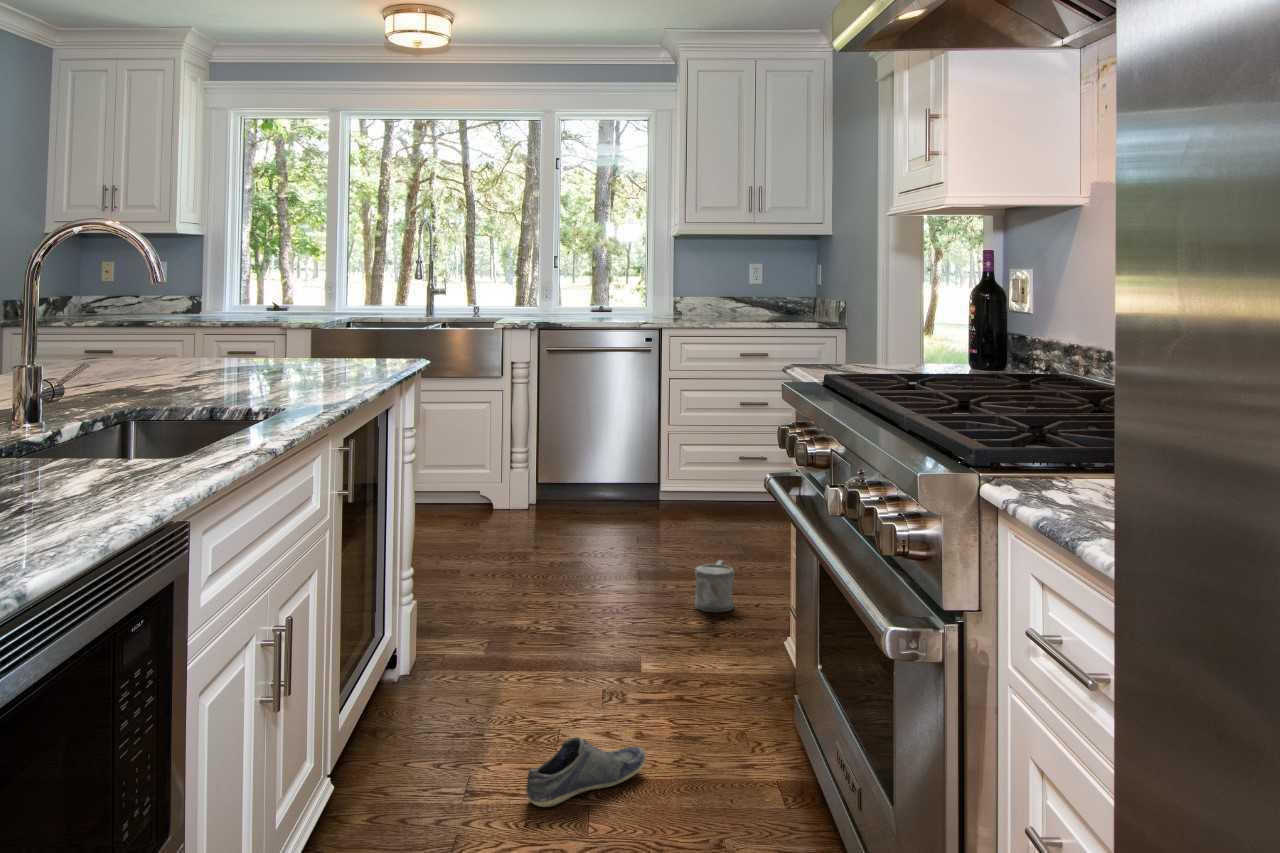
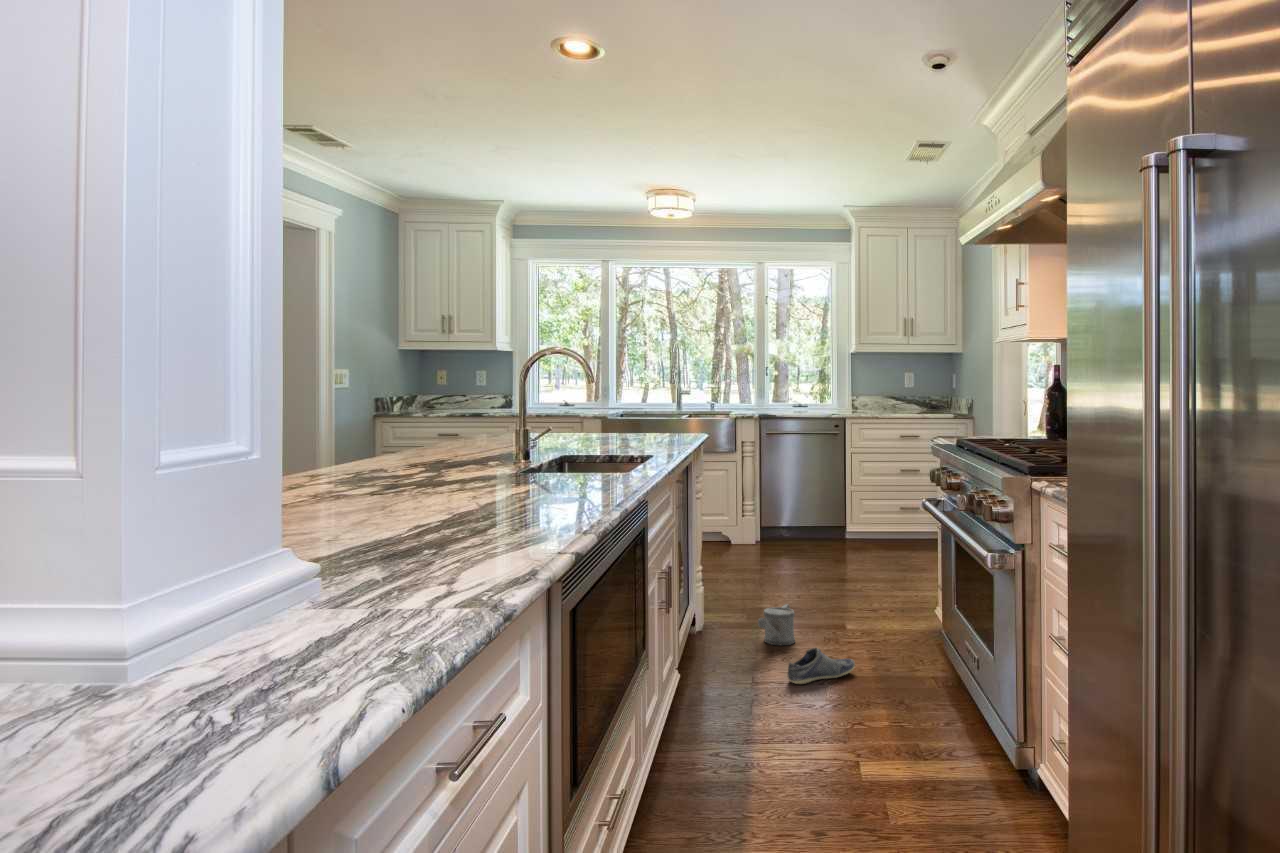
watering can: present [694,560,735,612] -> present [758,604,795,646]

